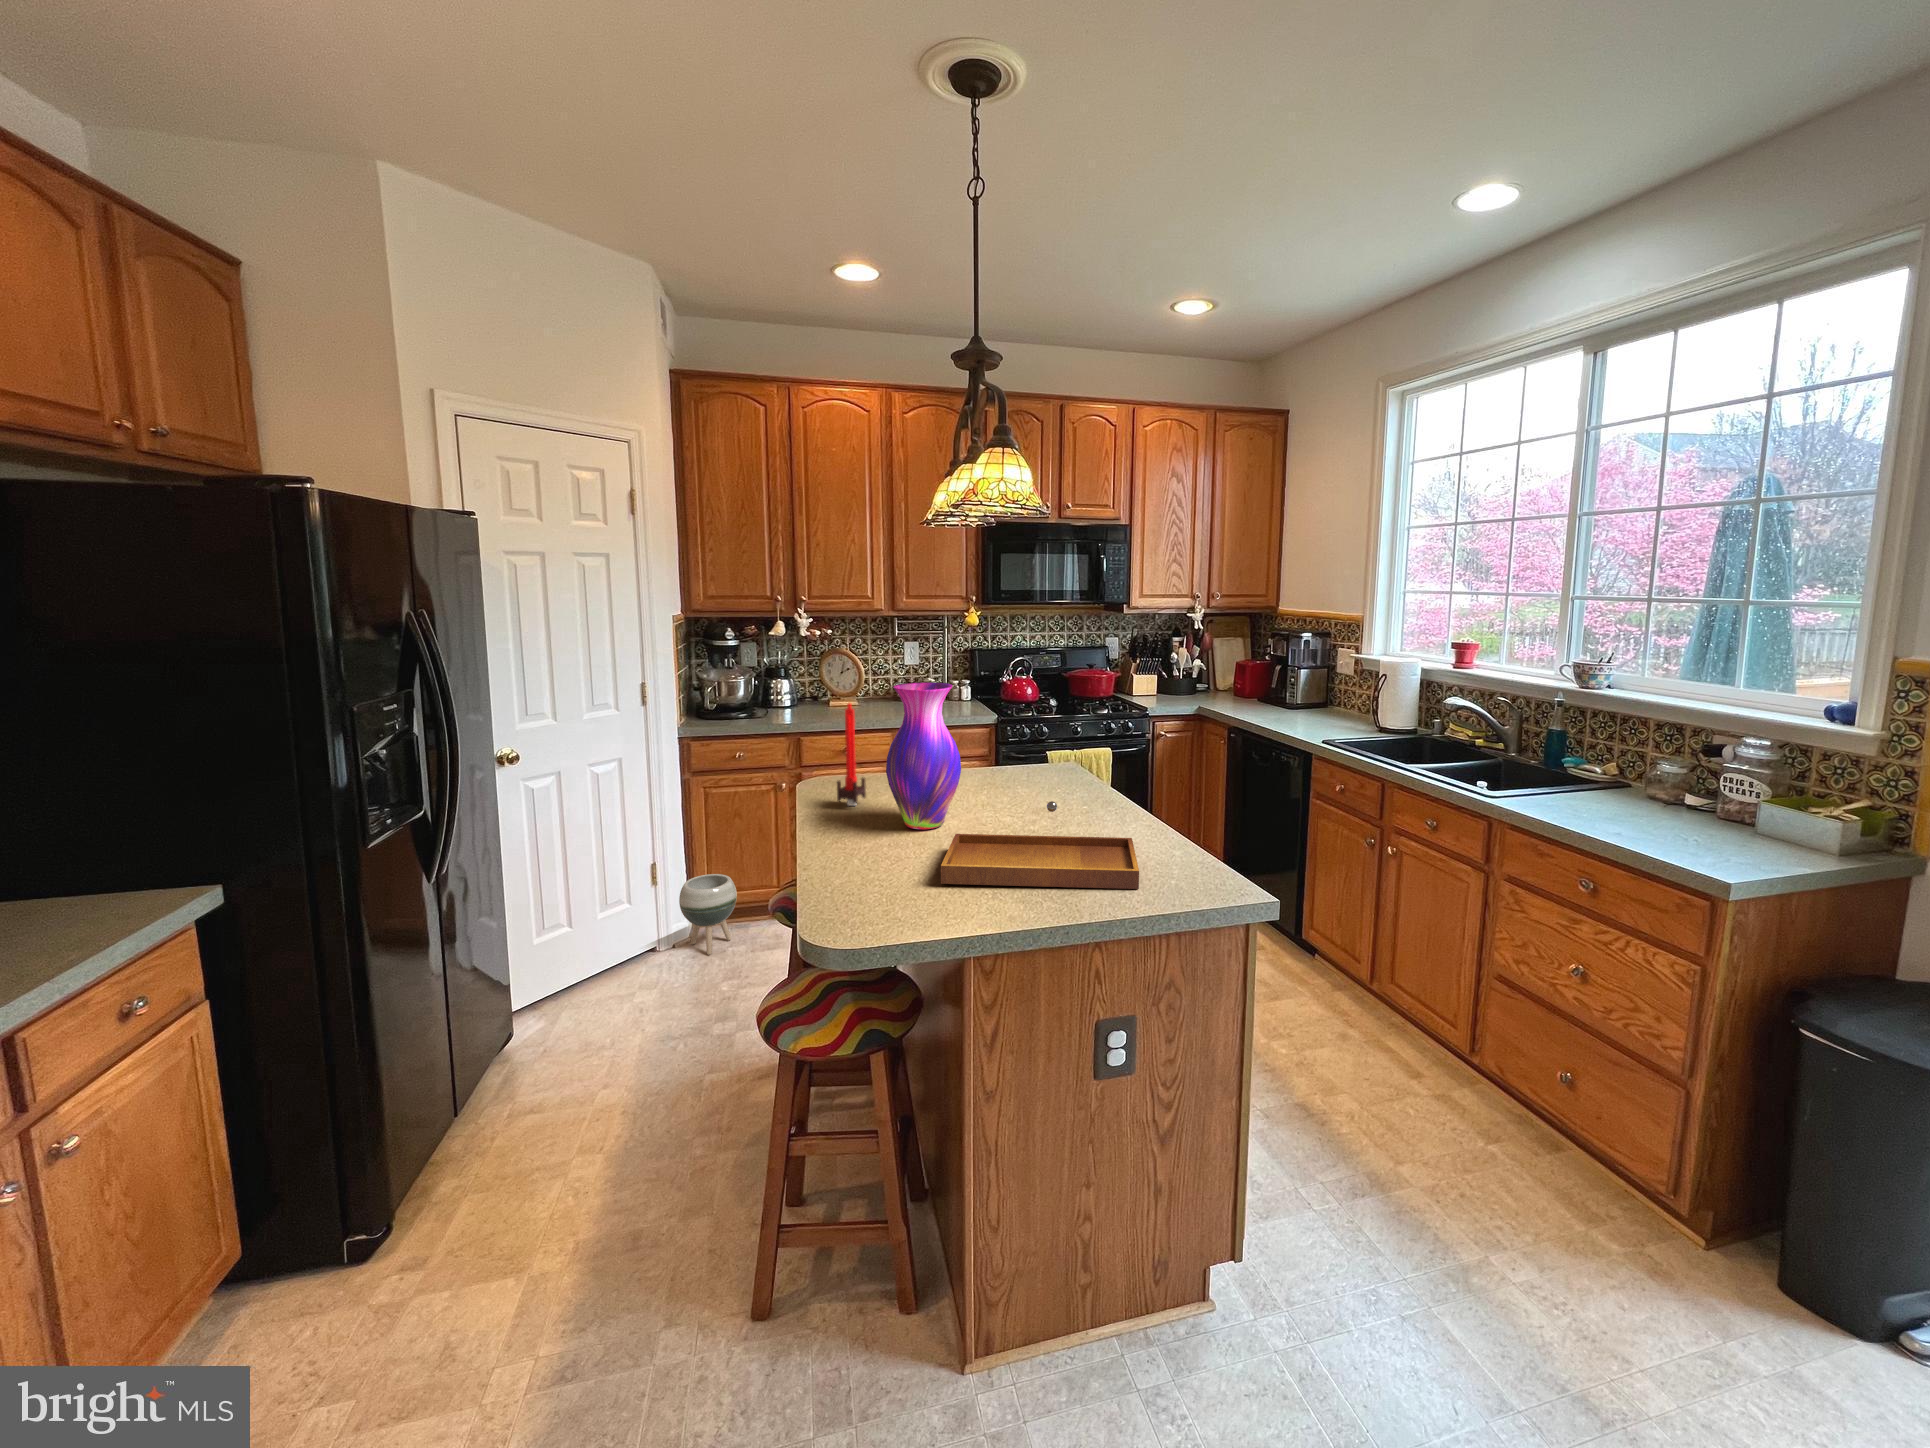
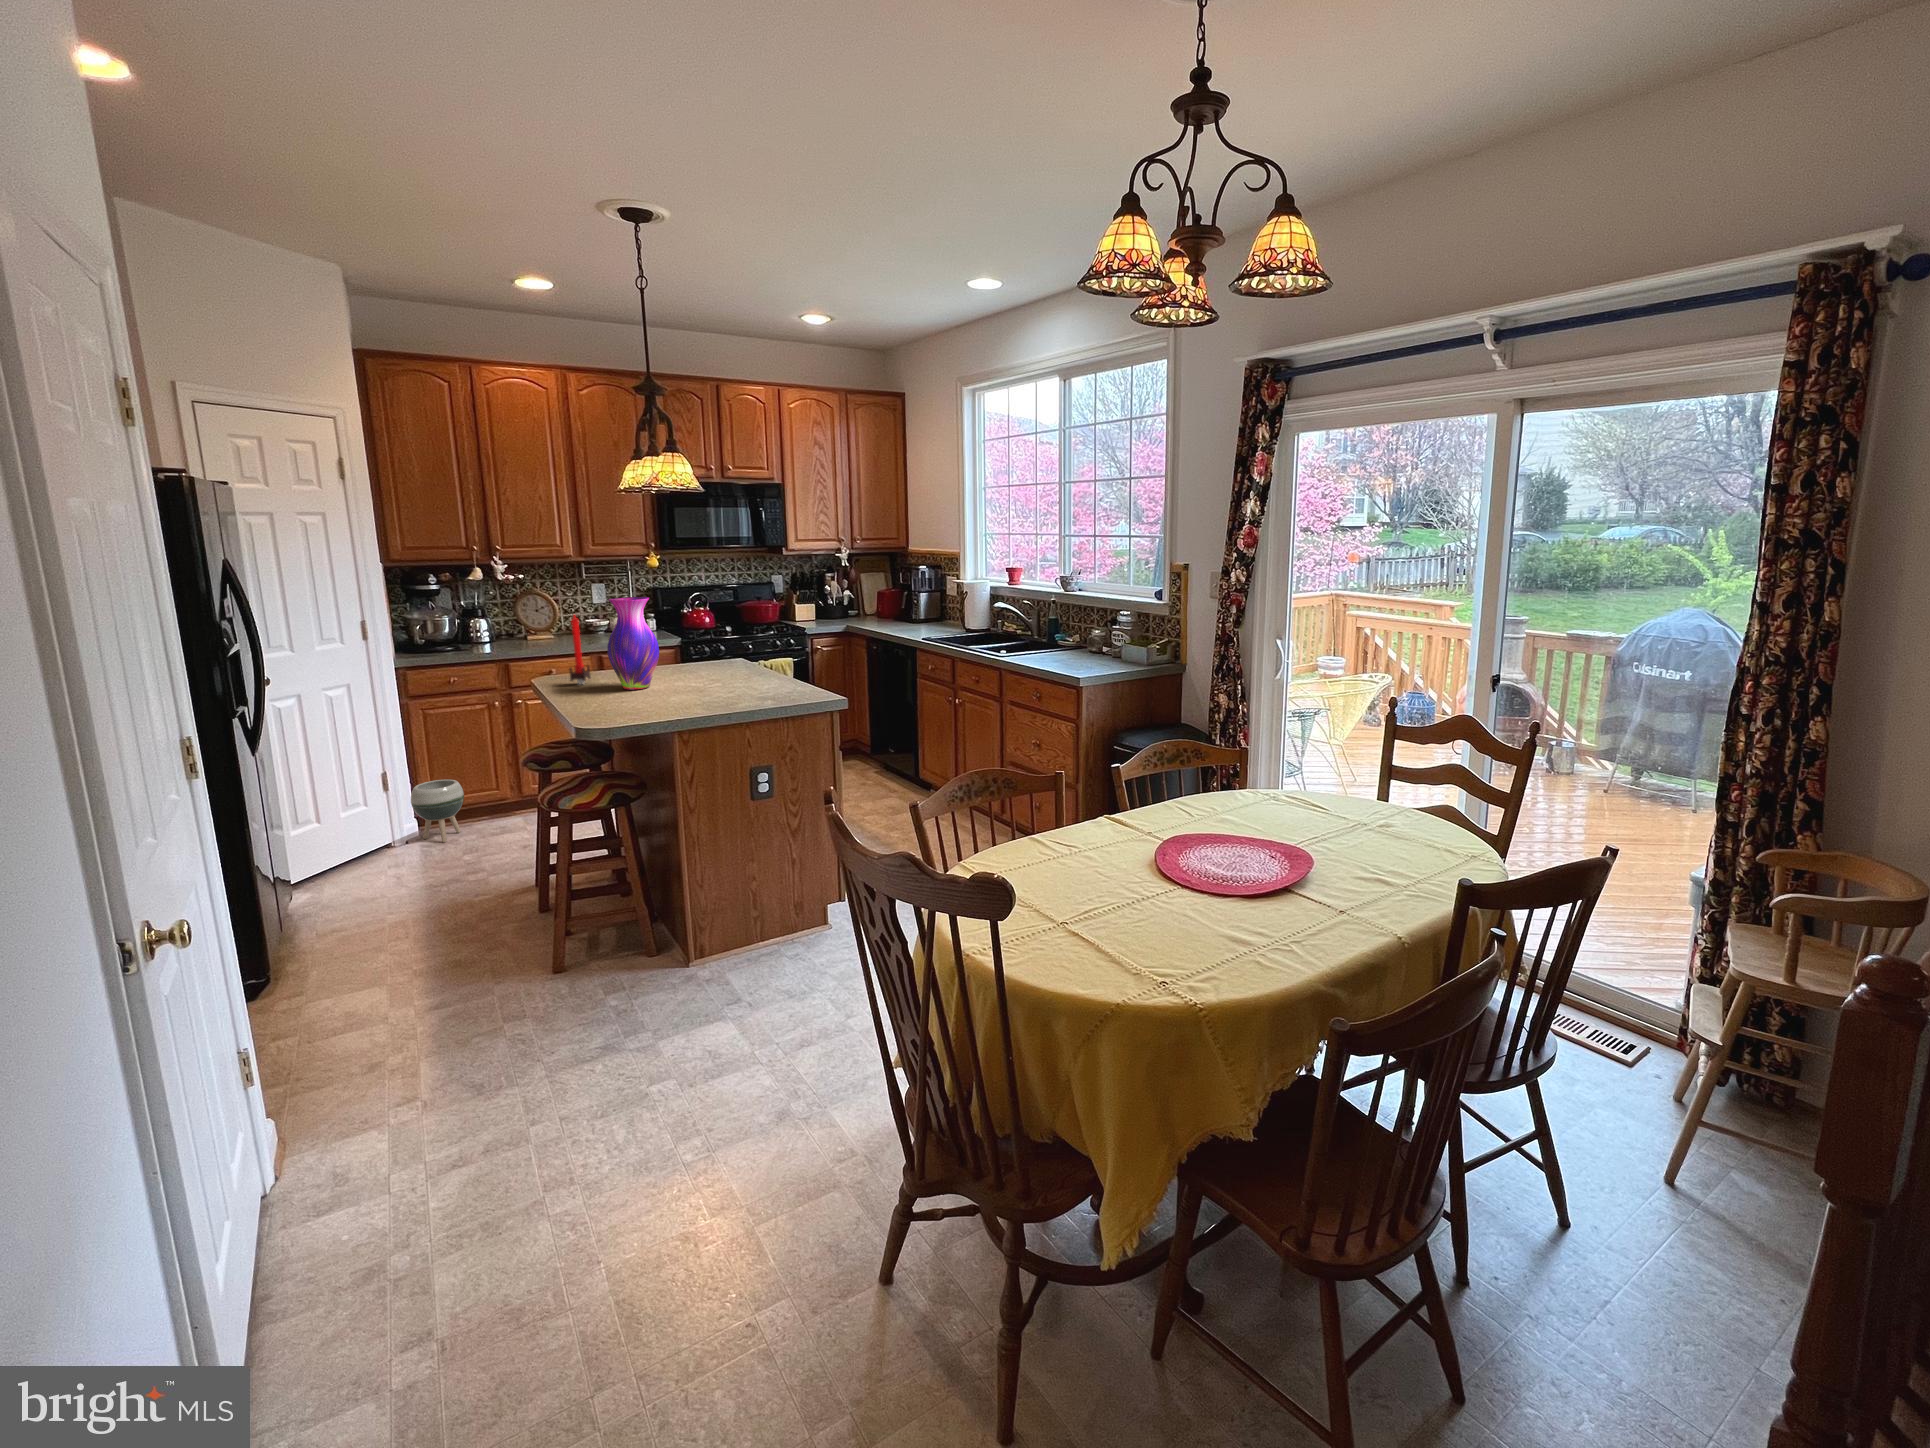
tray: present [941,801,1139,889] -> none [653,659,771,706]

